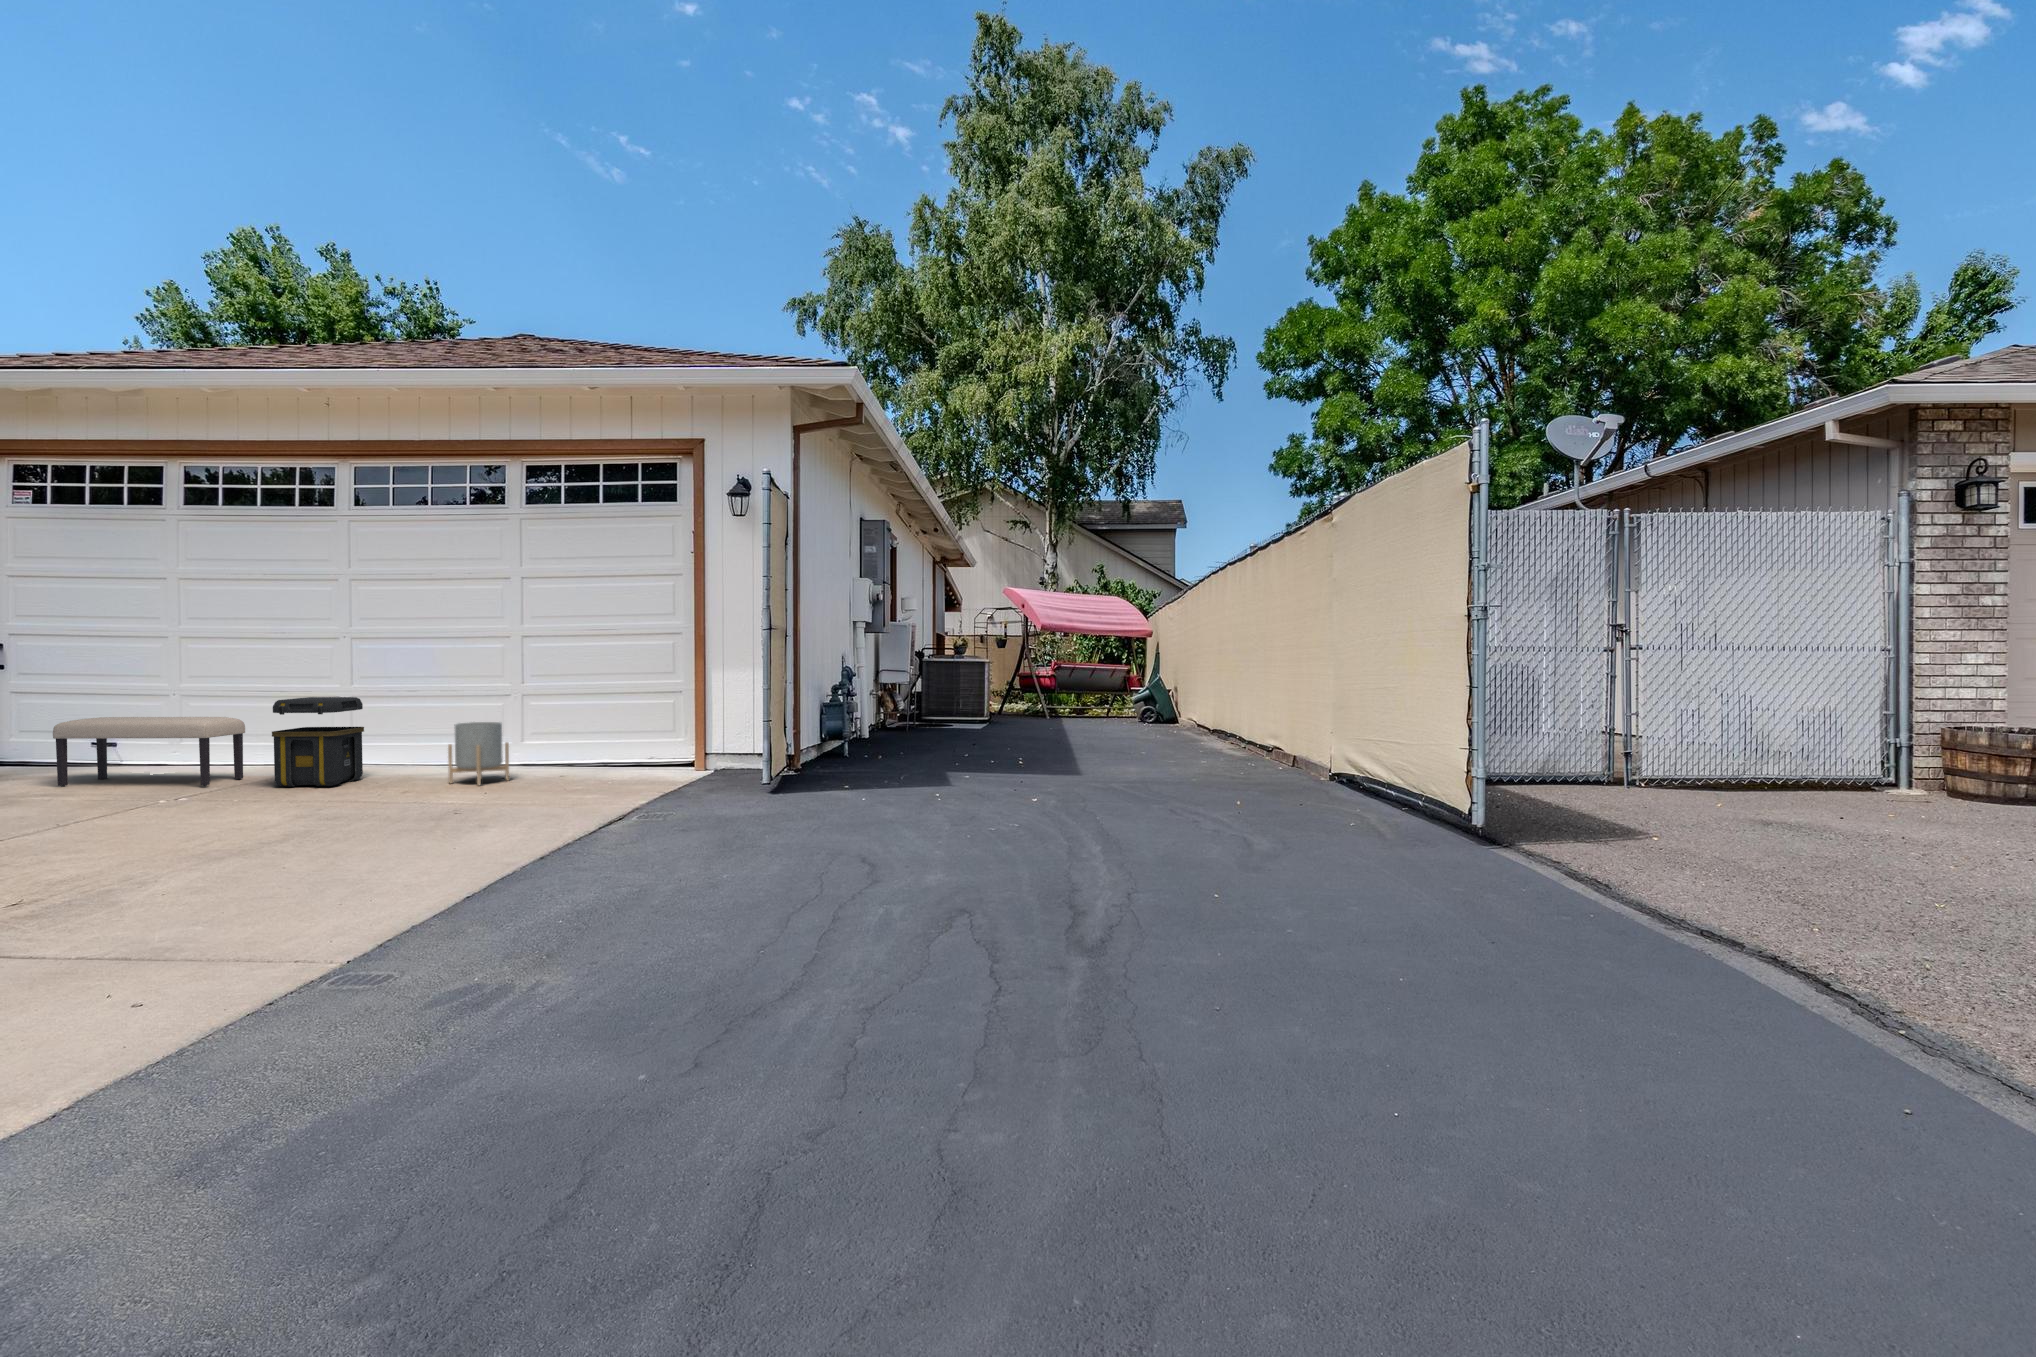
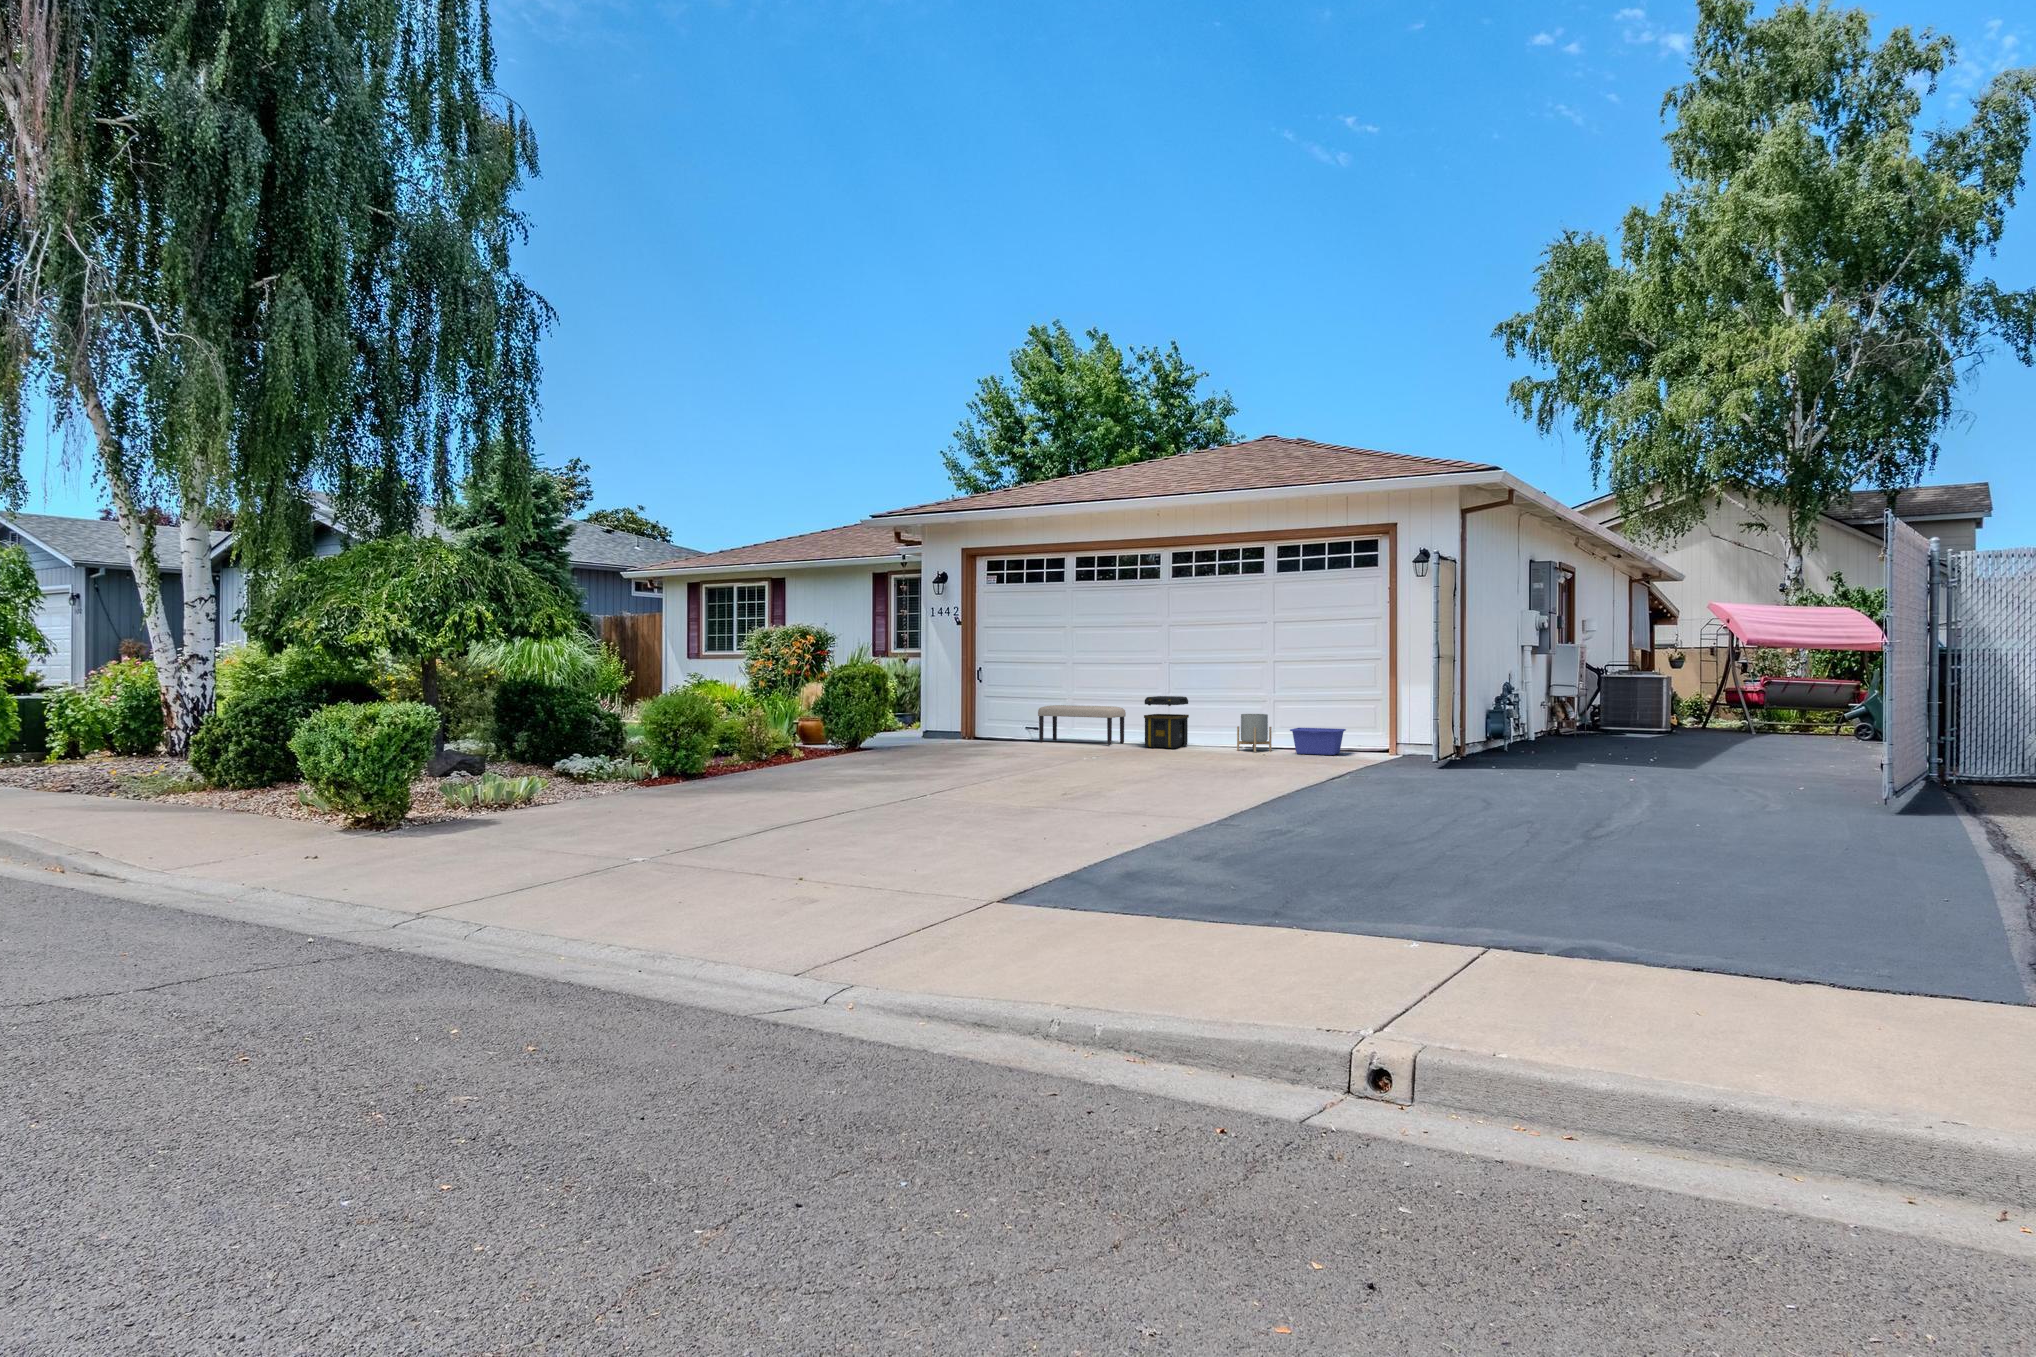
storage bin: none [538,741,630,784] -> present [1290,728,1346,755]

